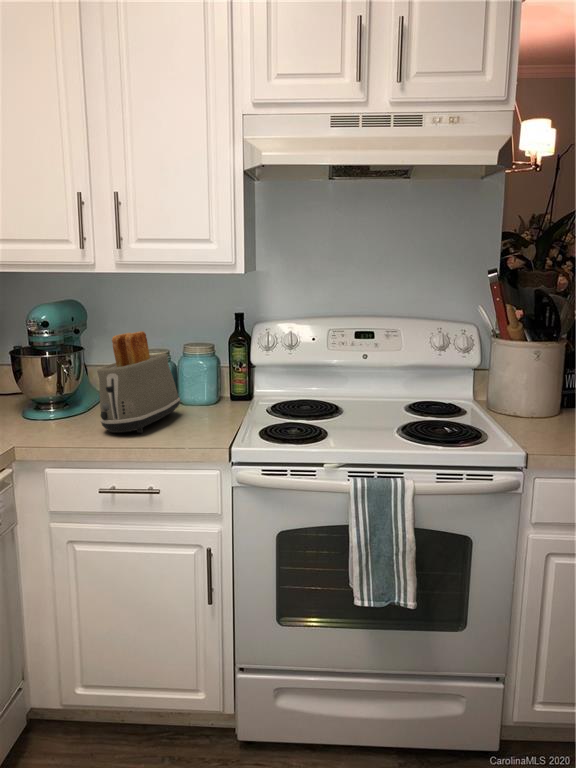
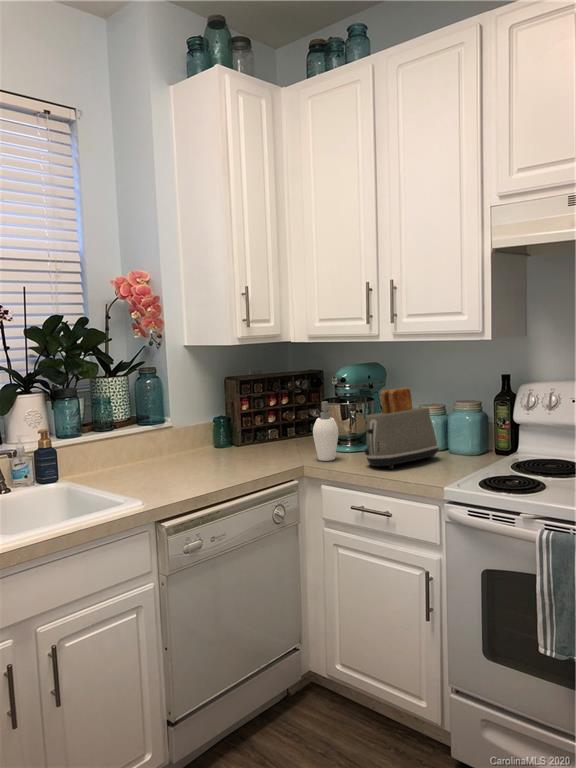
soap dispenser: none [15,354,57,434] -> present [313,401,339,461]

